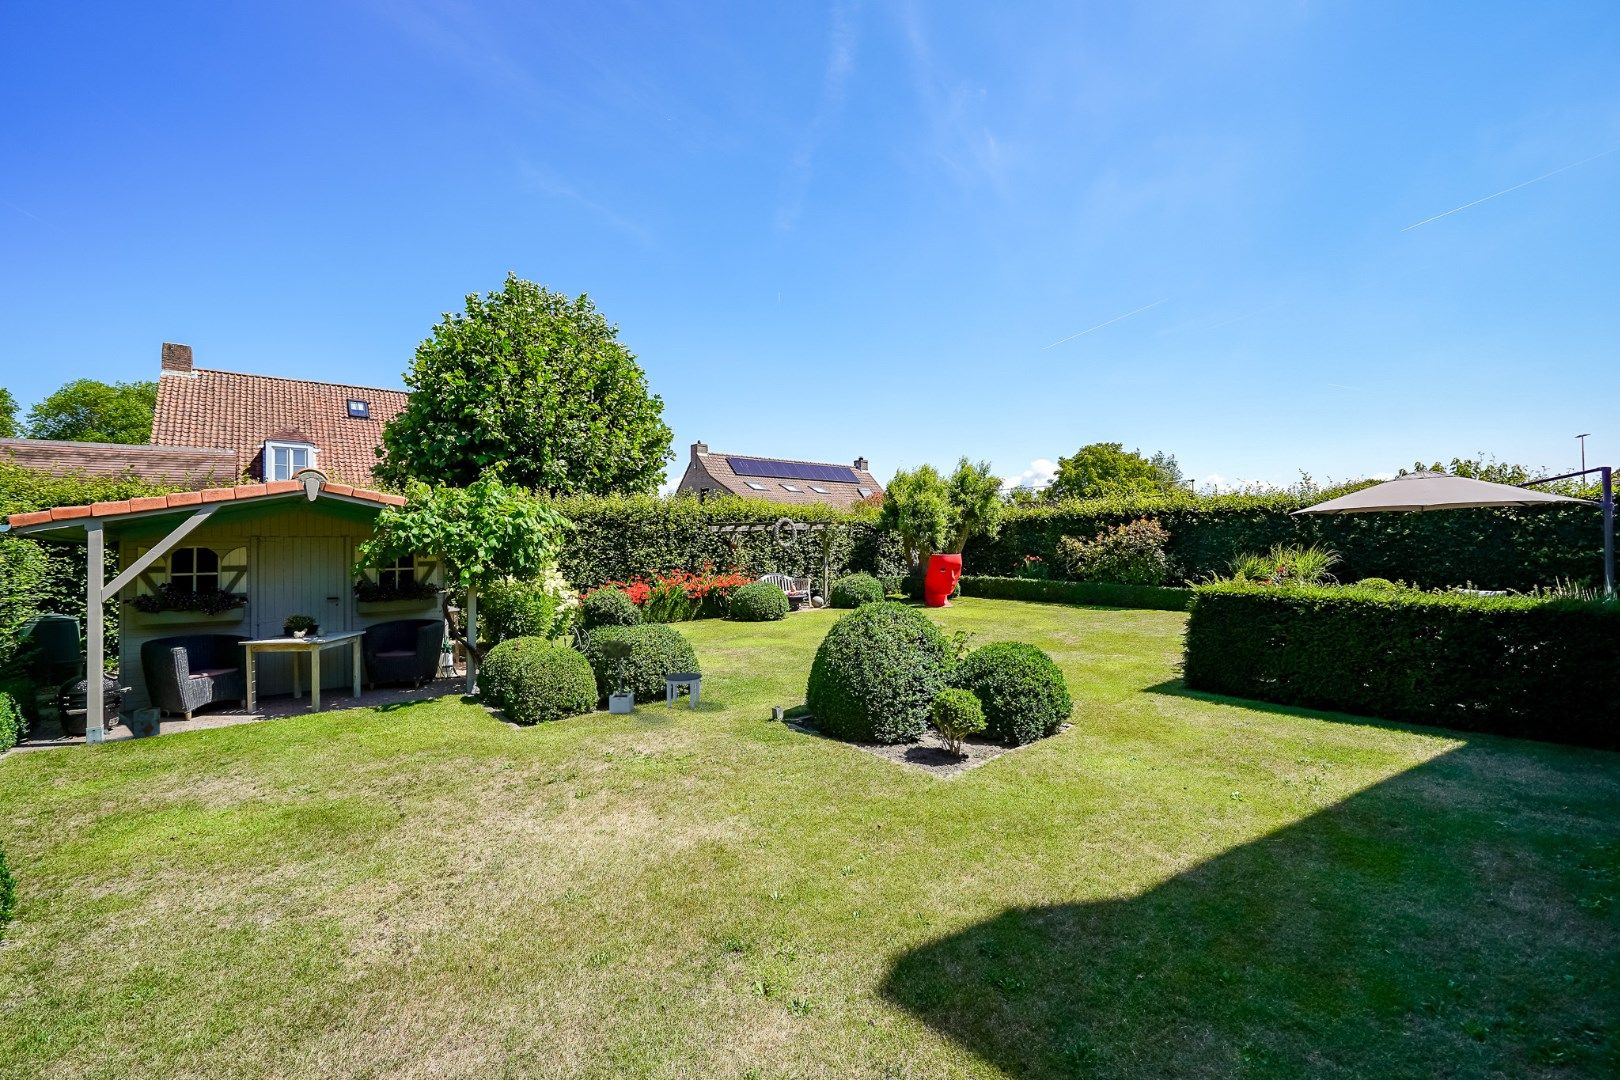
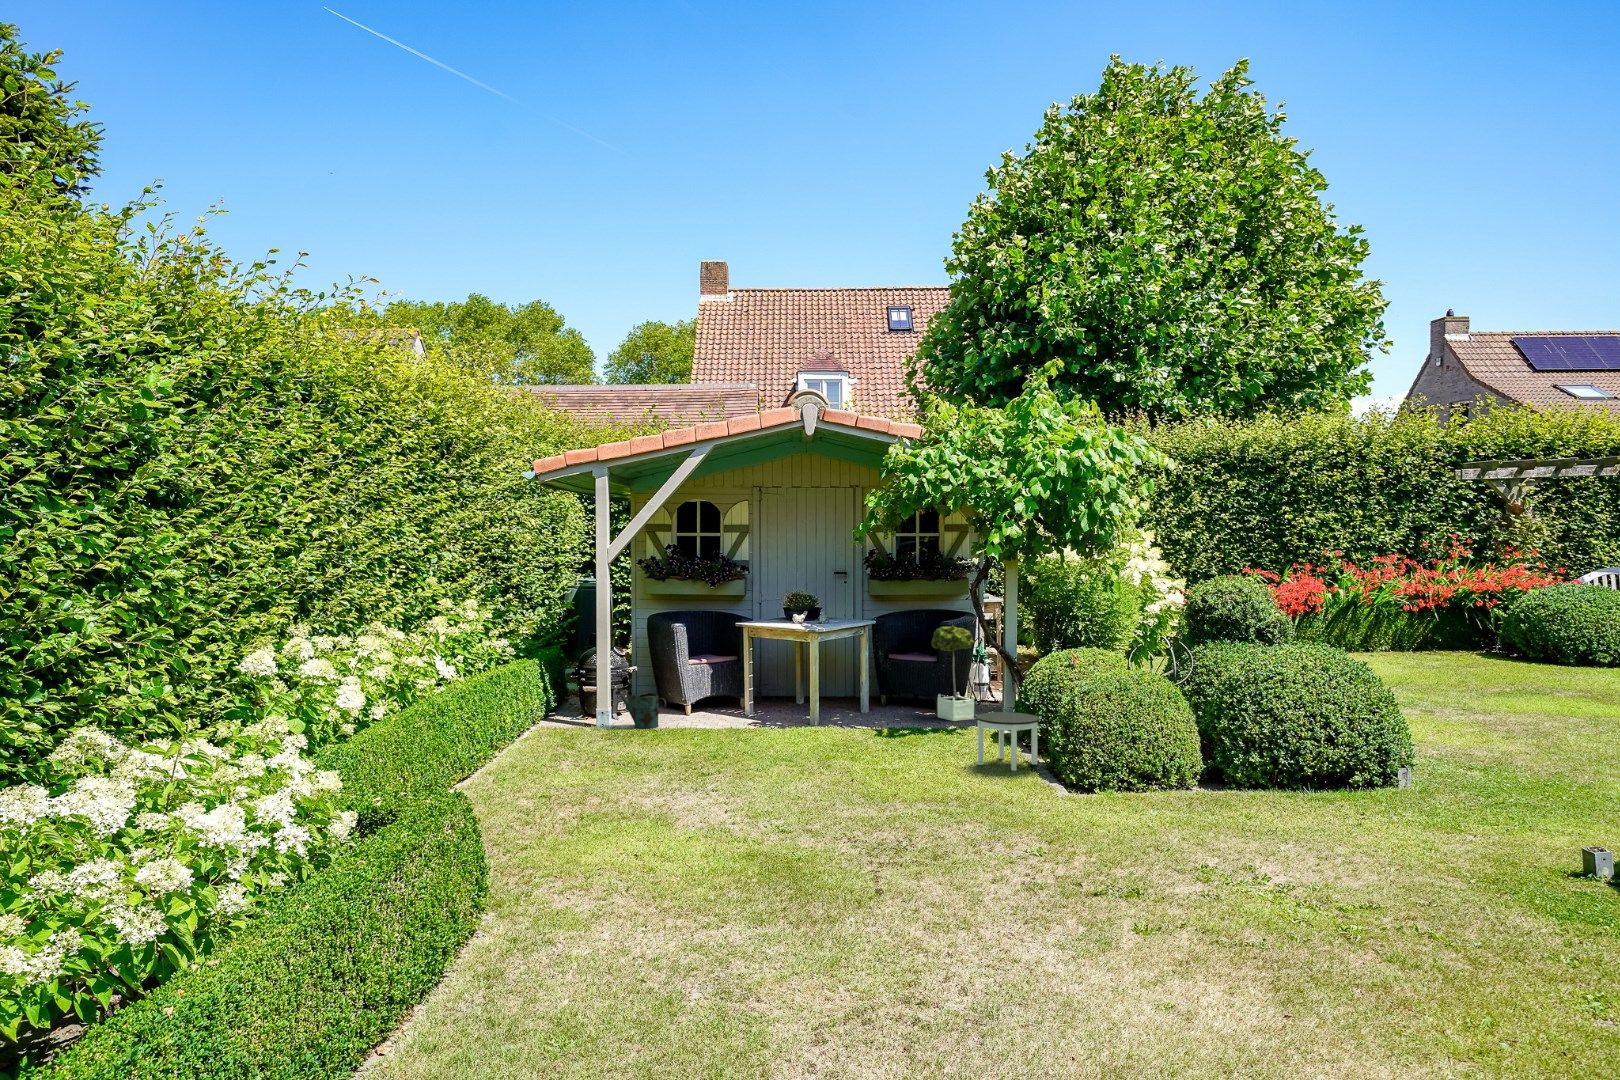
potted tree: present [601,640,634,713] -> present [931,625,974,721]
round table: present [664,673,702,708] -> present [976,712,1039,771]

